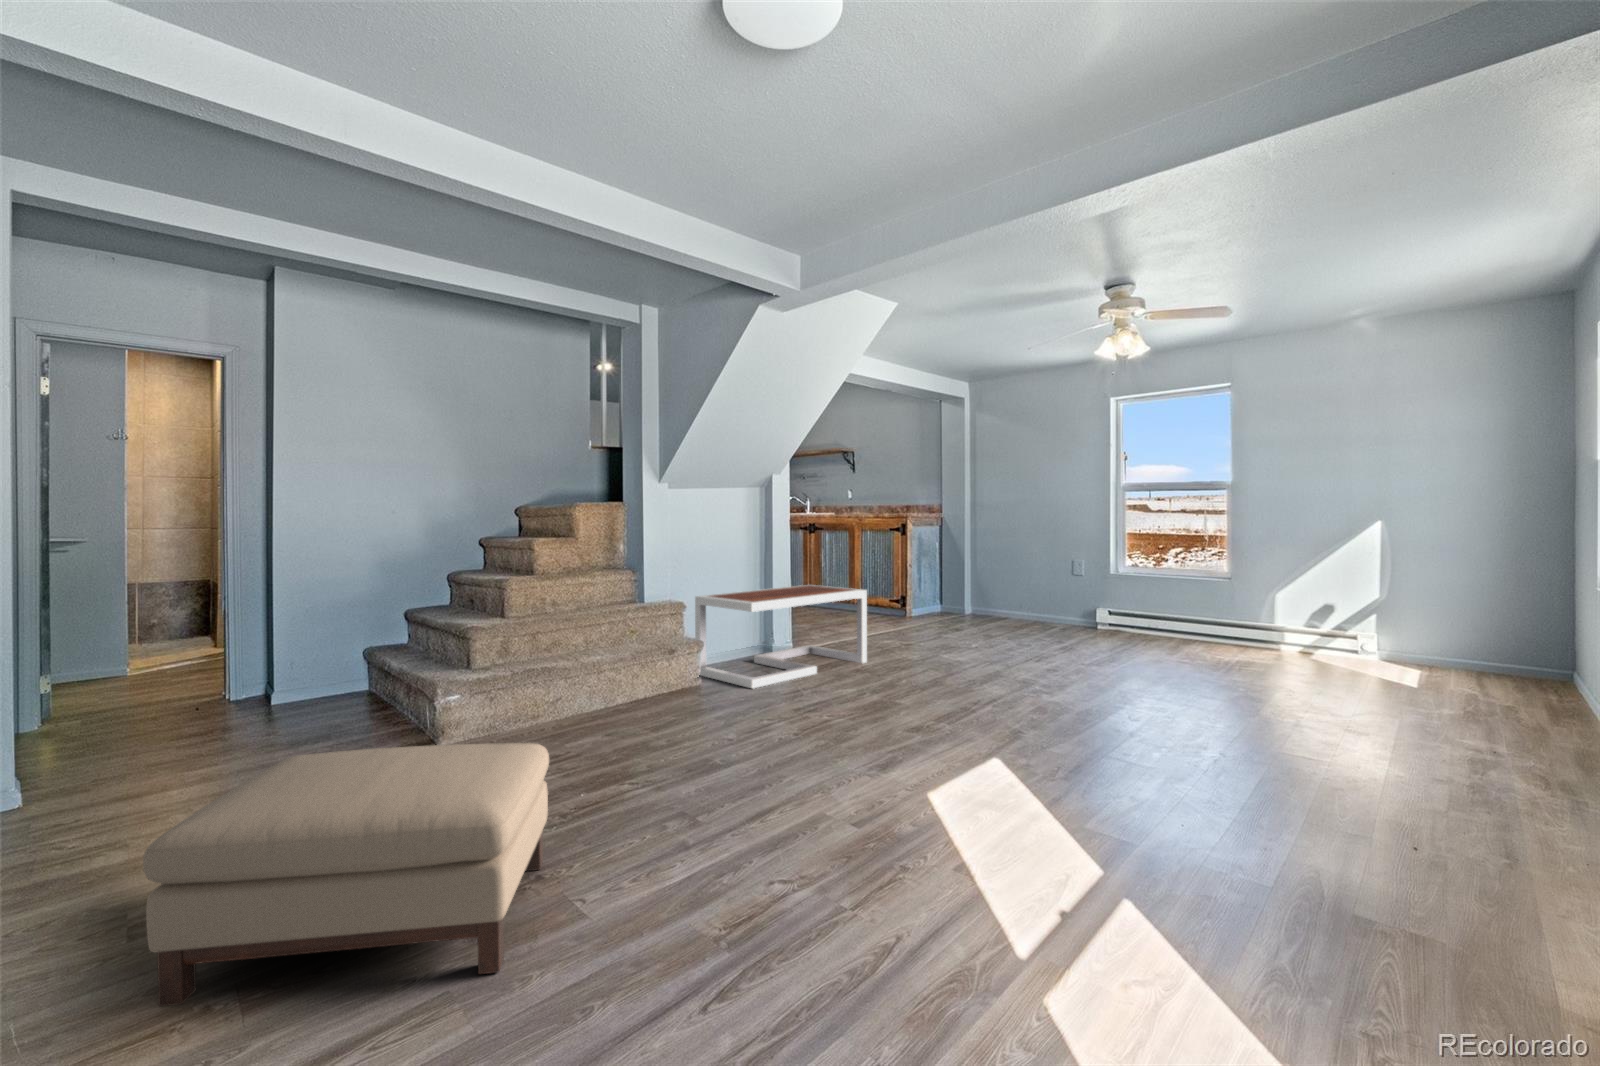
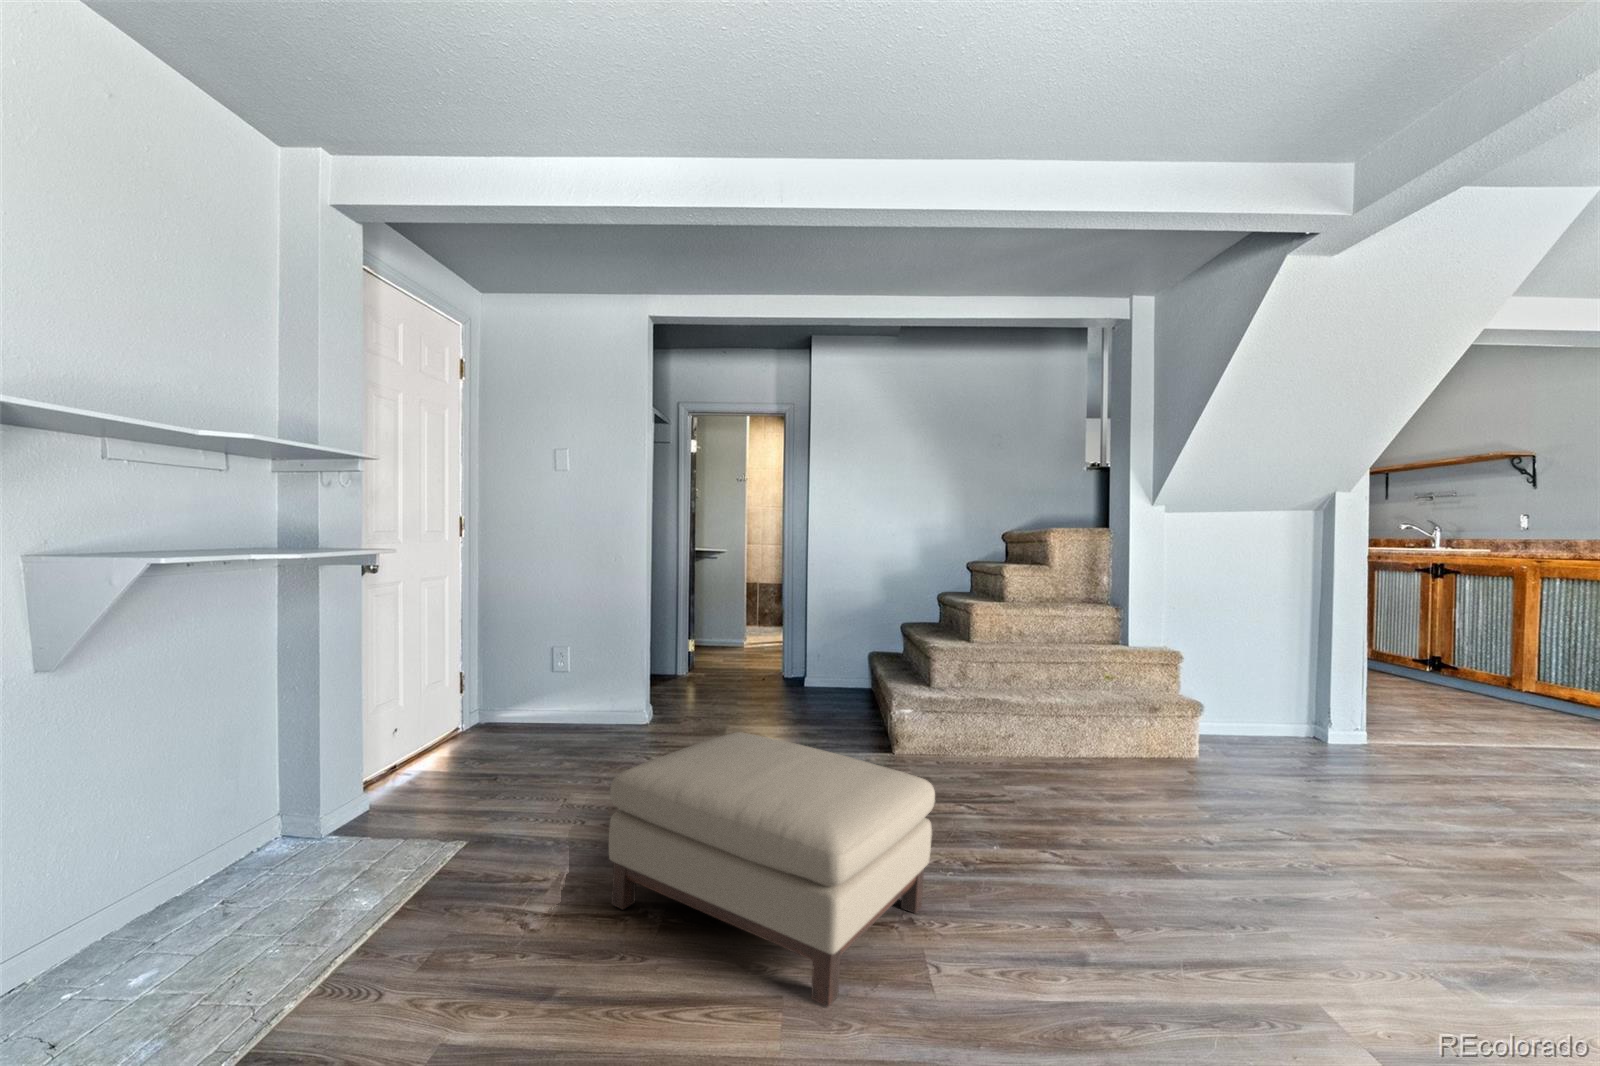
coffee table: present [695,585,867,688] -> none [1188,649,1488,788]

